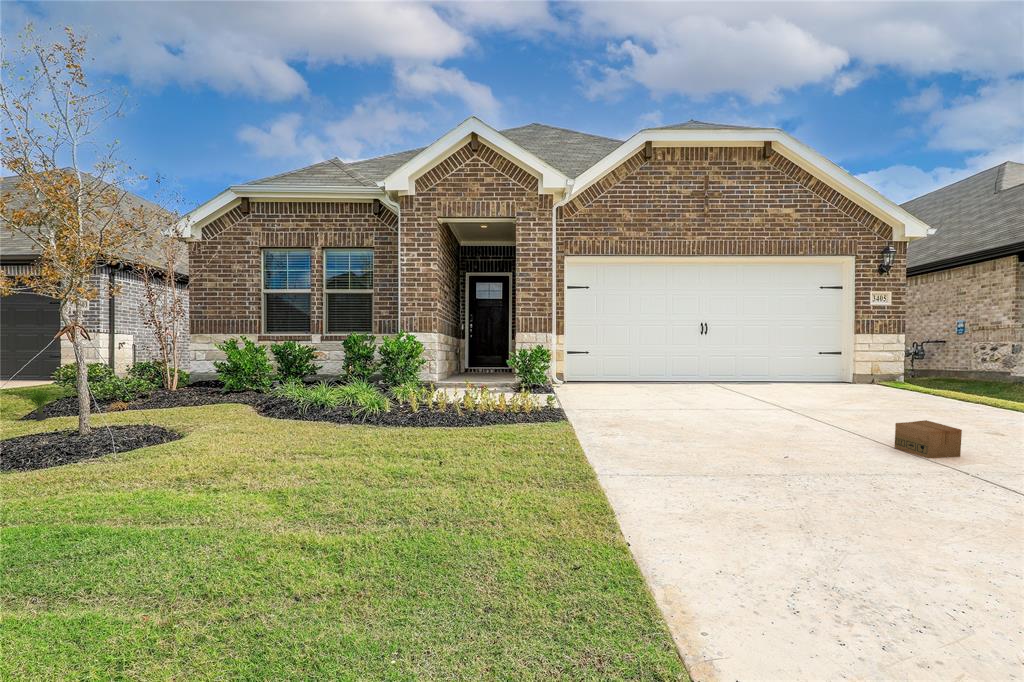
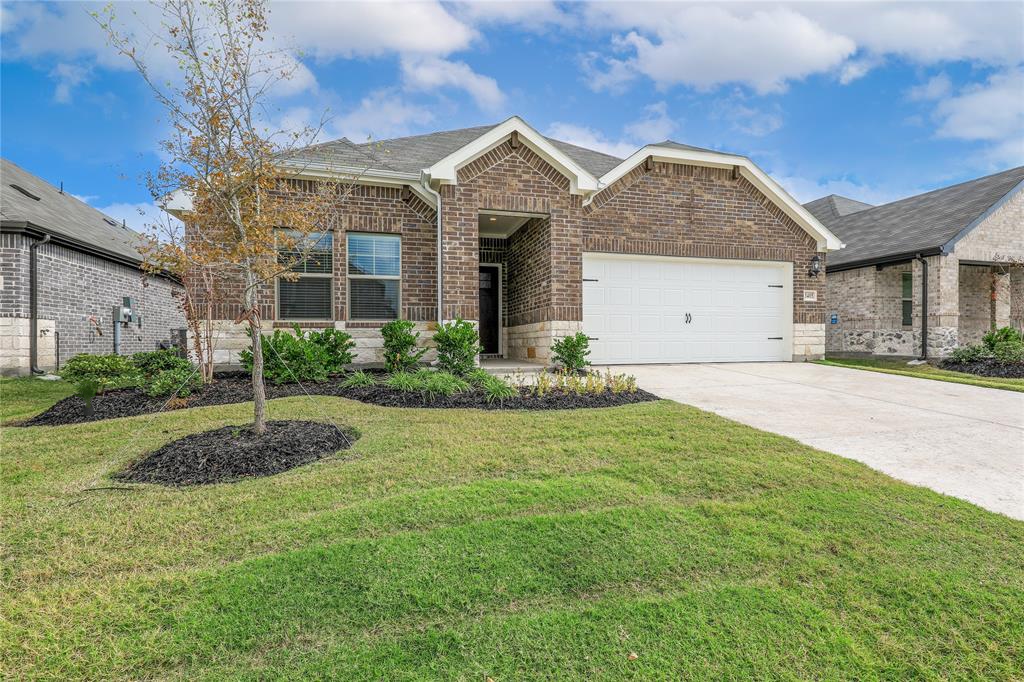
cardboard box: present [894,420,962,458] -> none [895,379,938,404]

